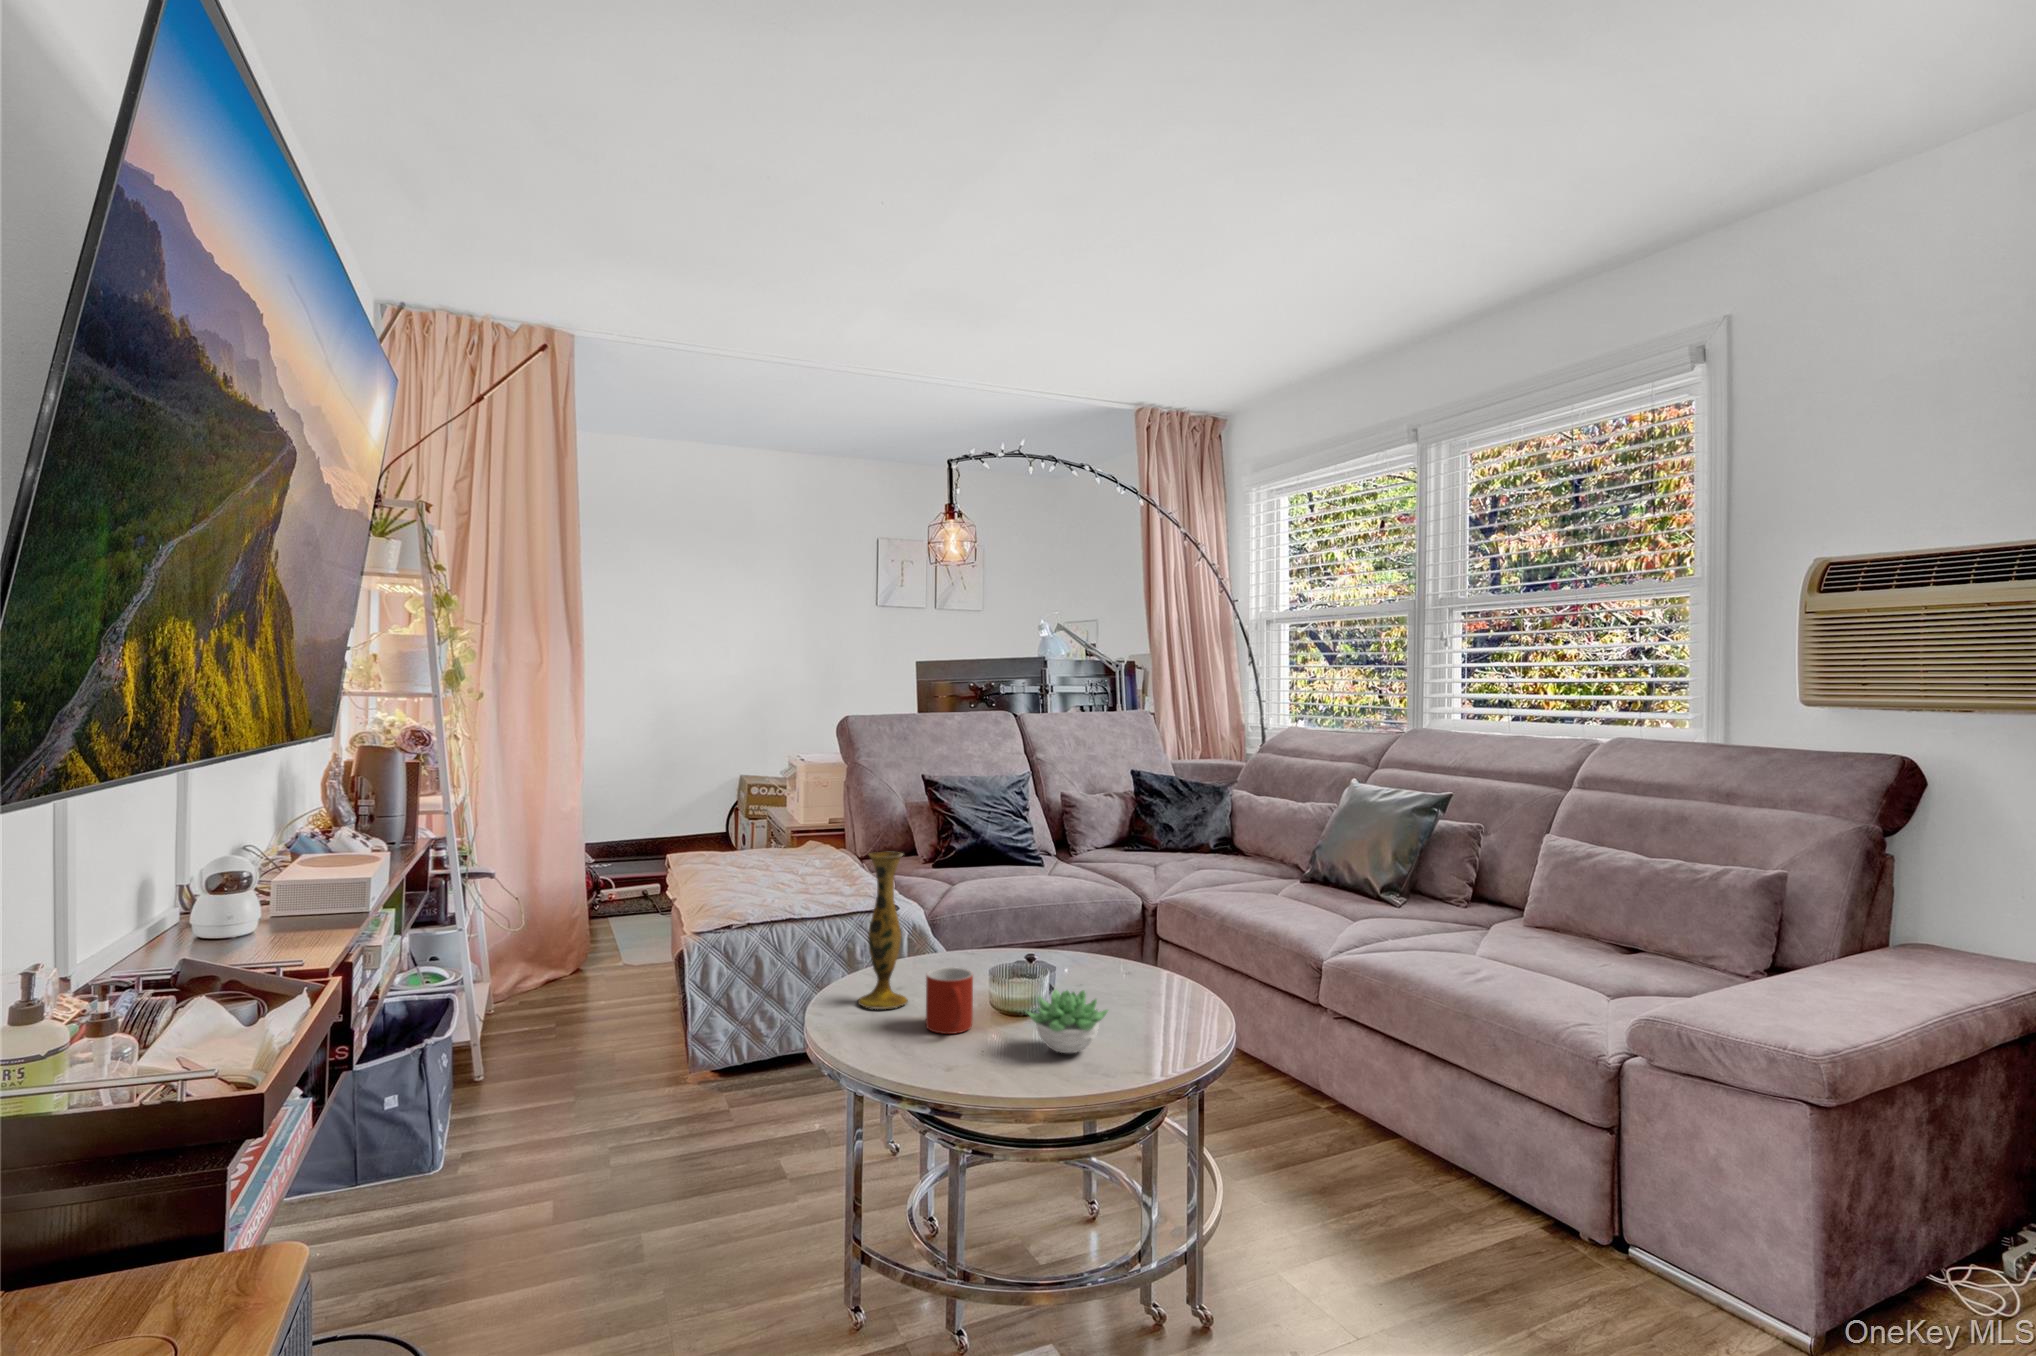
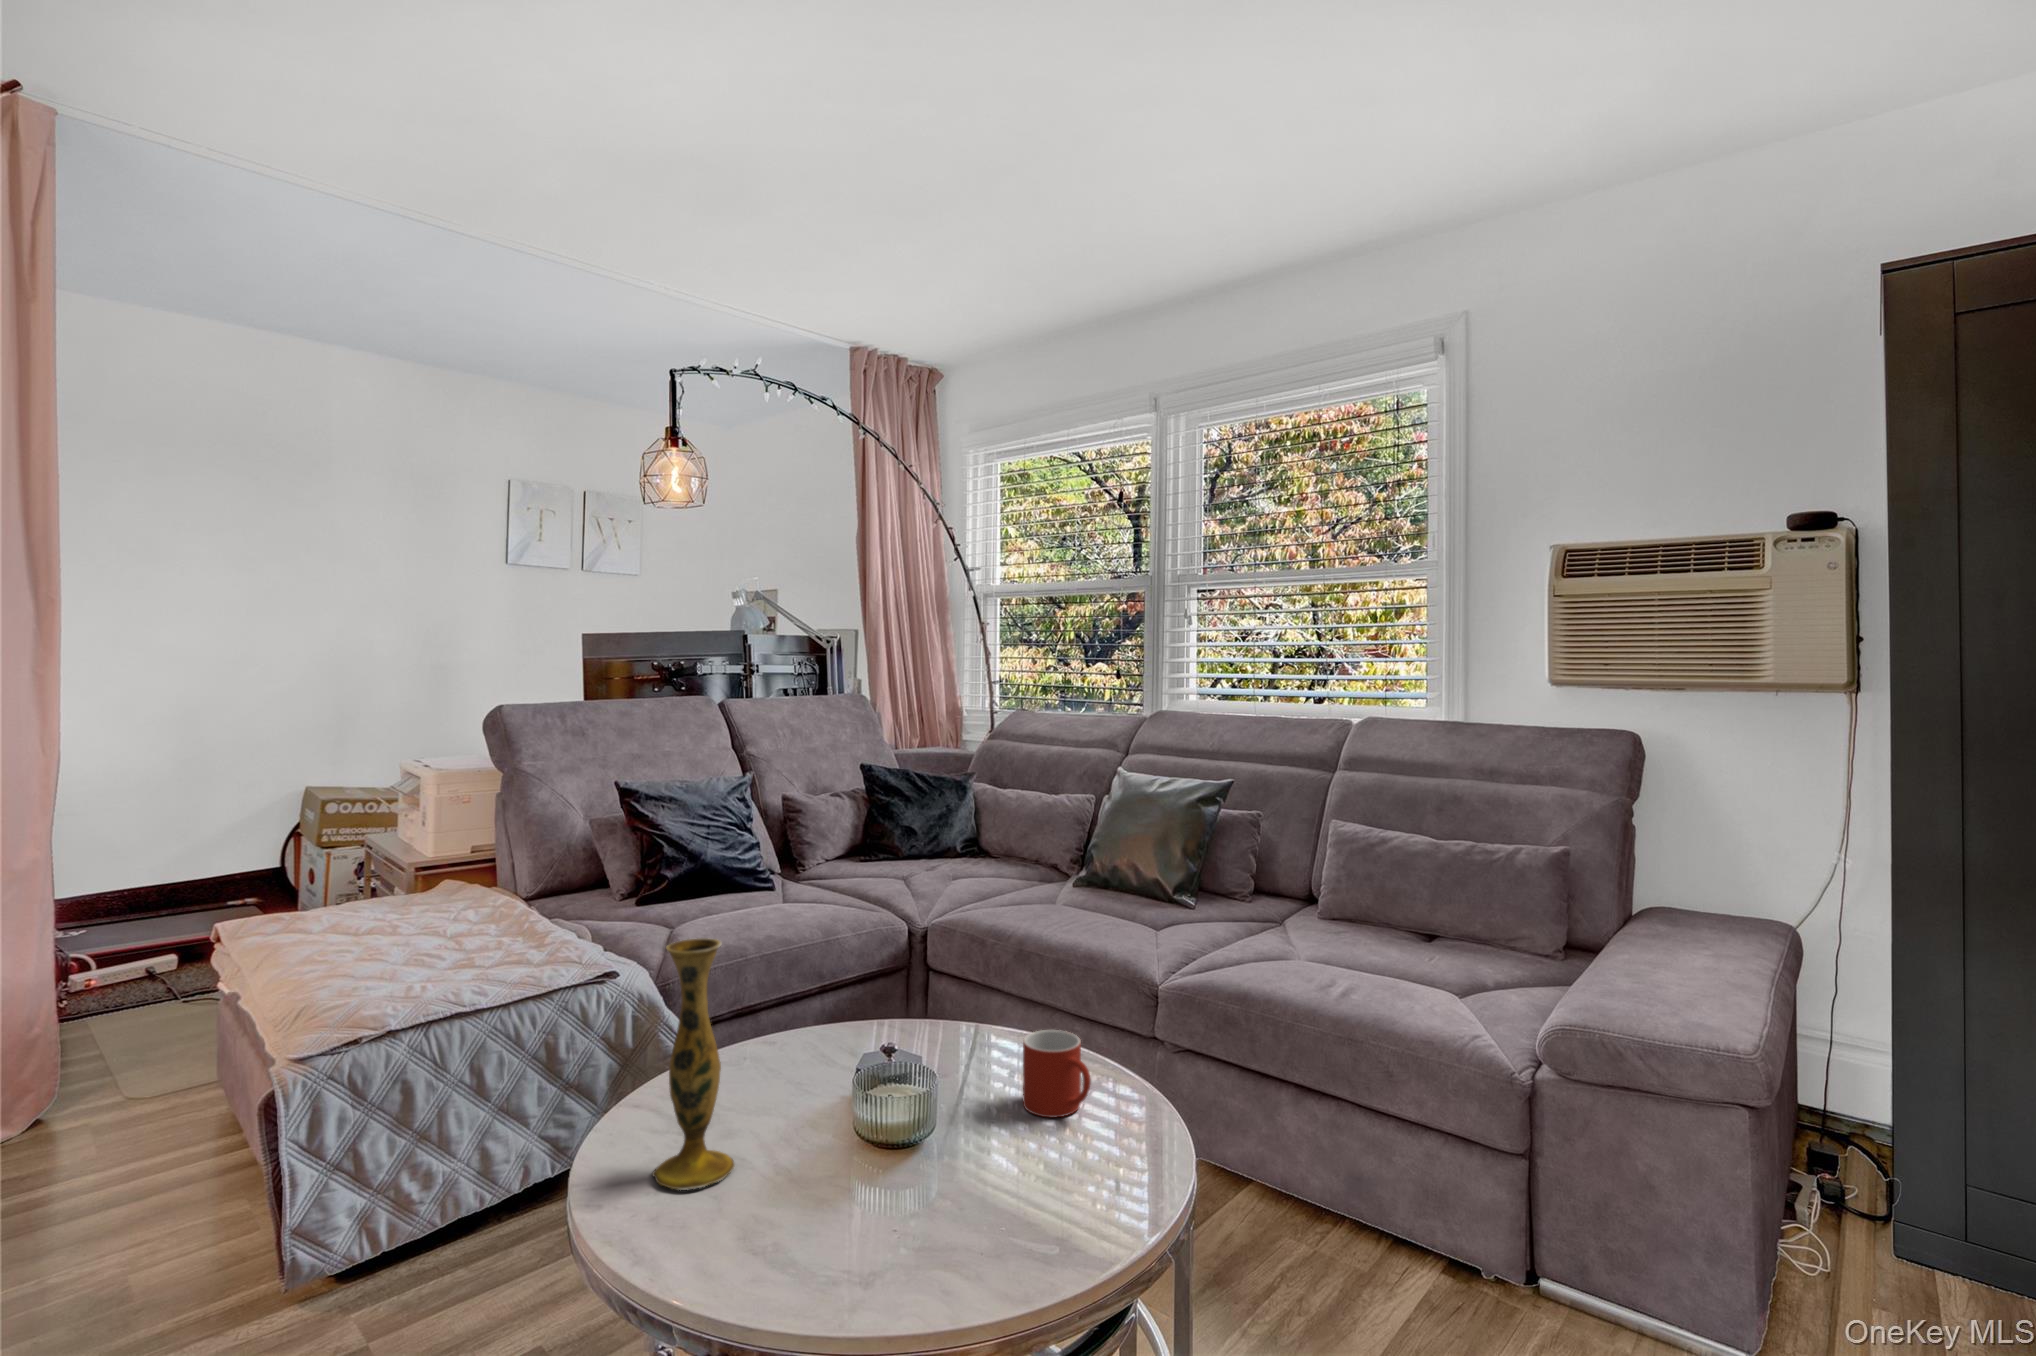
mug: present [926,967,973,1034] -> present [1023,1030,1091,1117]
succulent plant: present [1027,989,1108,1053] -> none [966,1119,1077,1224]

